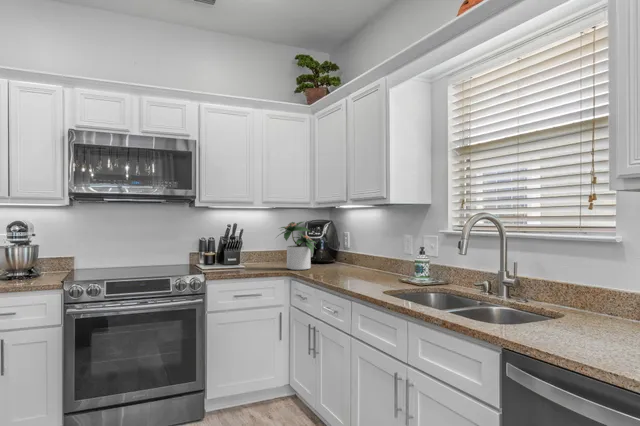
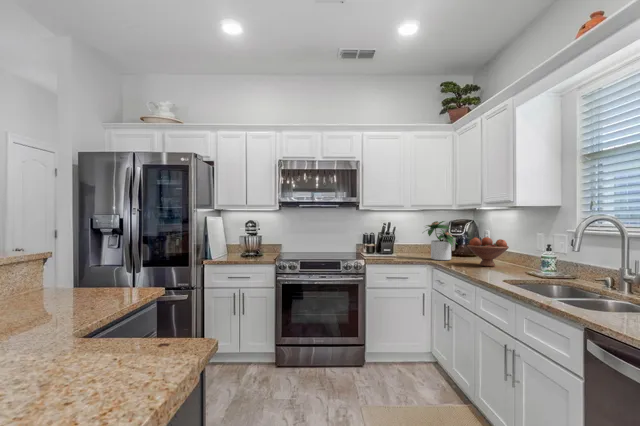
fruit bowl: none [331,240,376,275] -> present [467,237,509,267]

